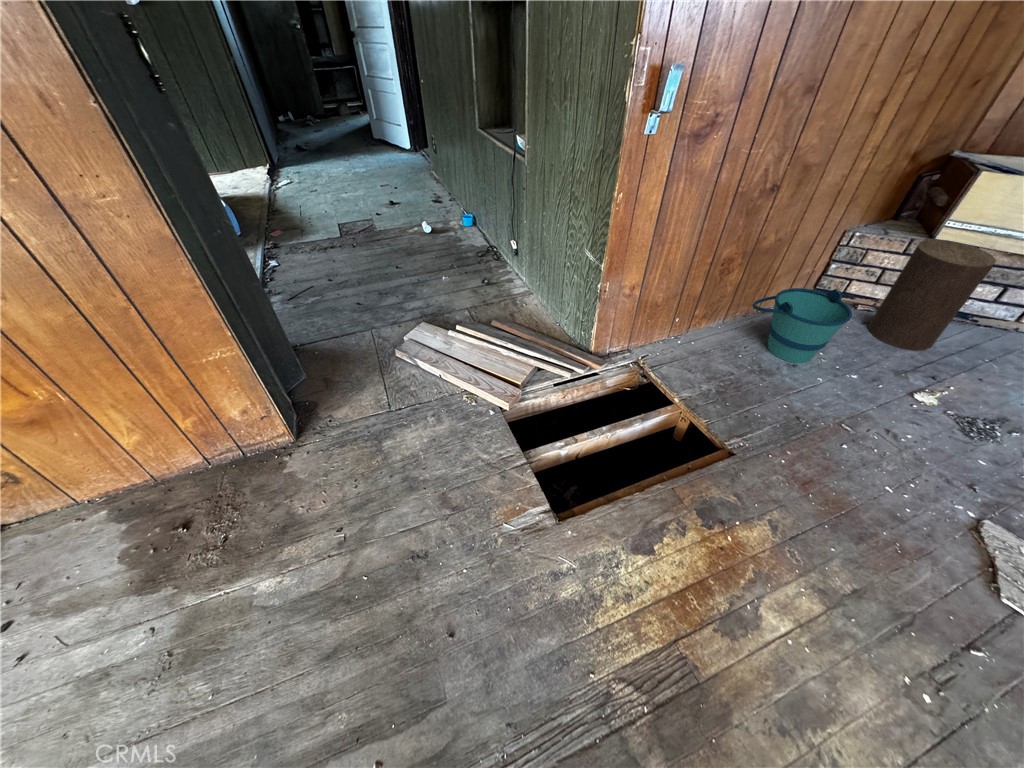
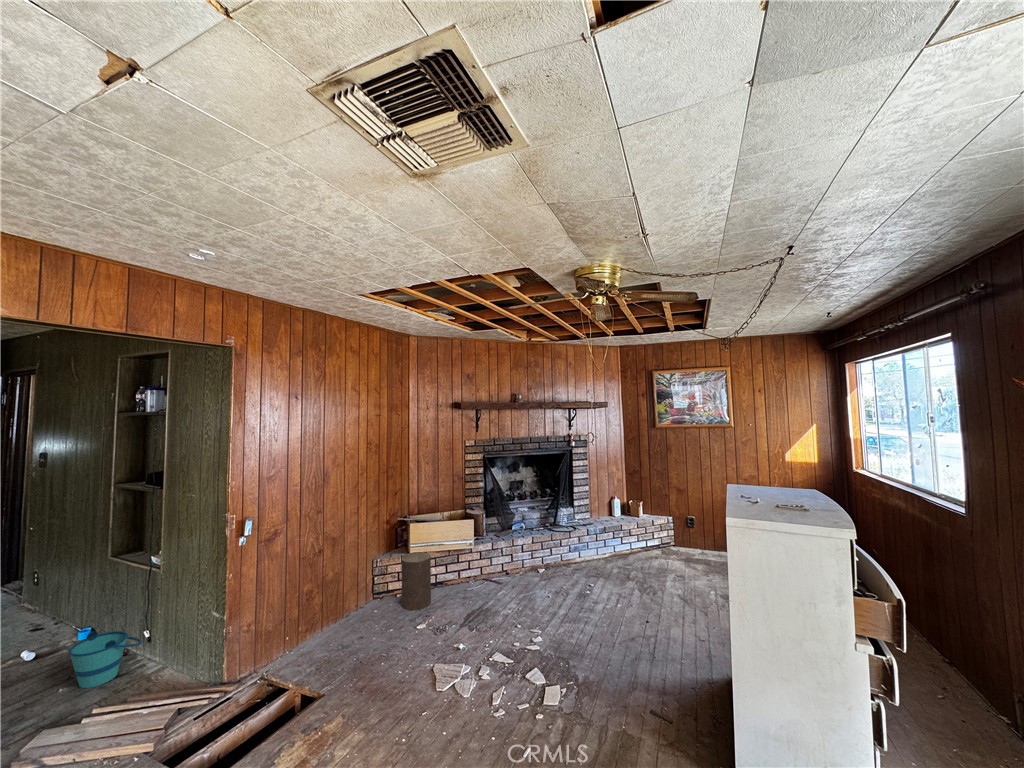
bucket: present [752,288,852,363] -> present [68,631,142,688]

